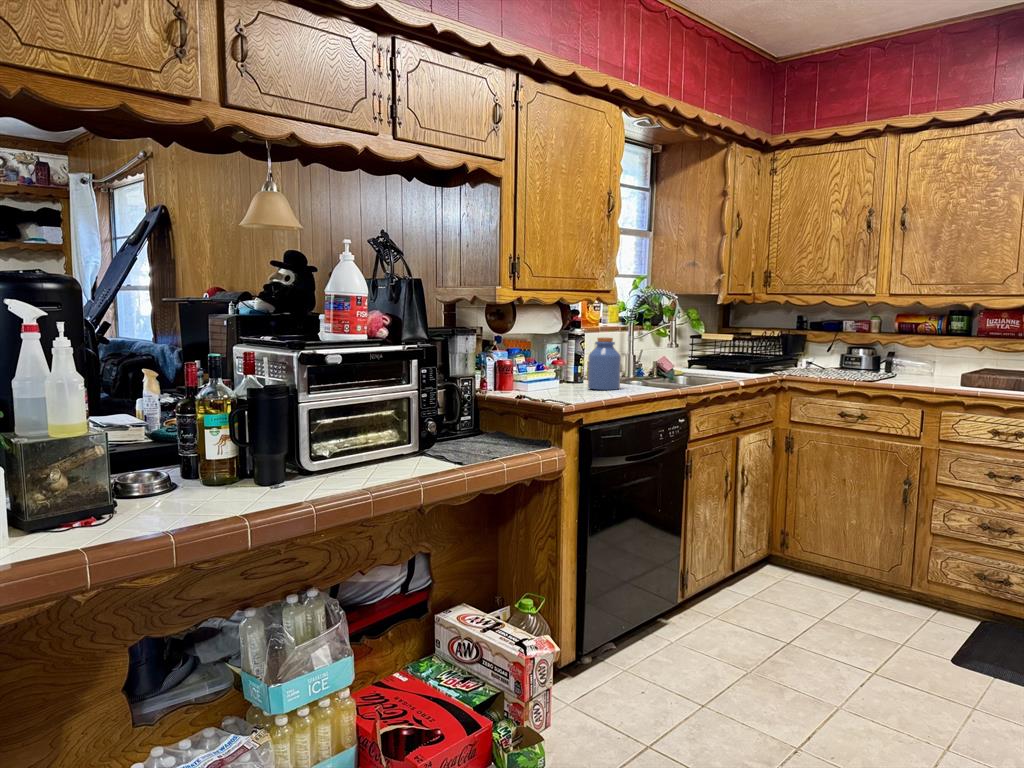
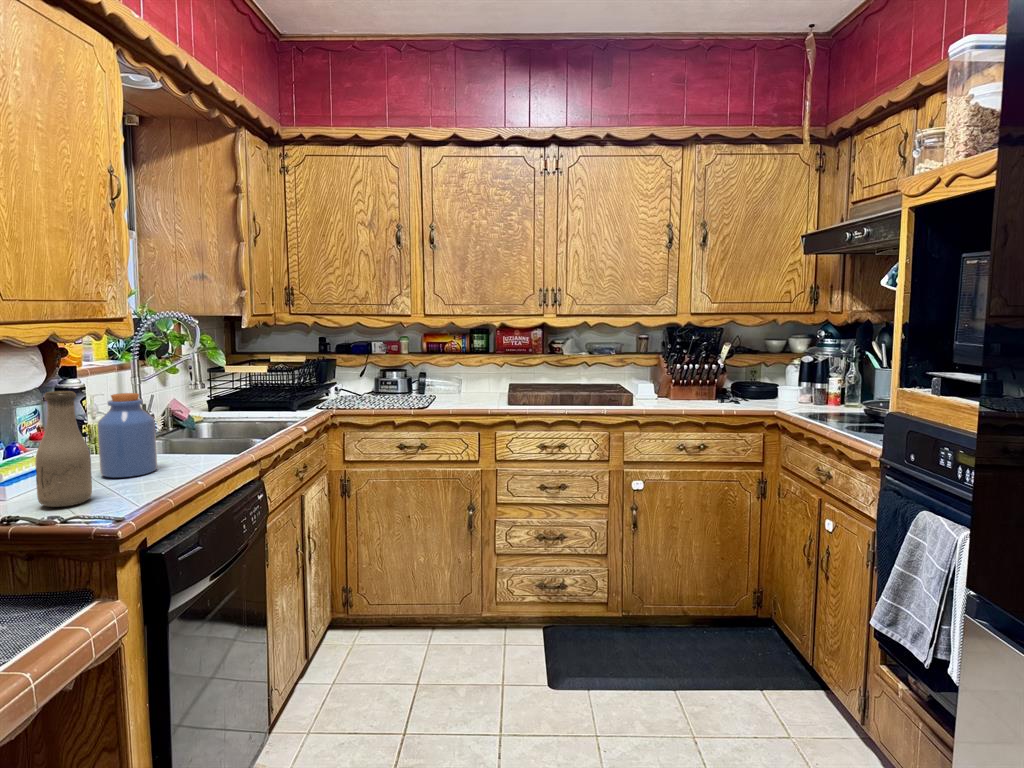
bottle: none [549,329,576,395] -> present [35,391,92,507]

